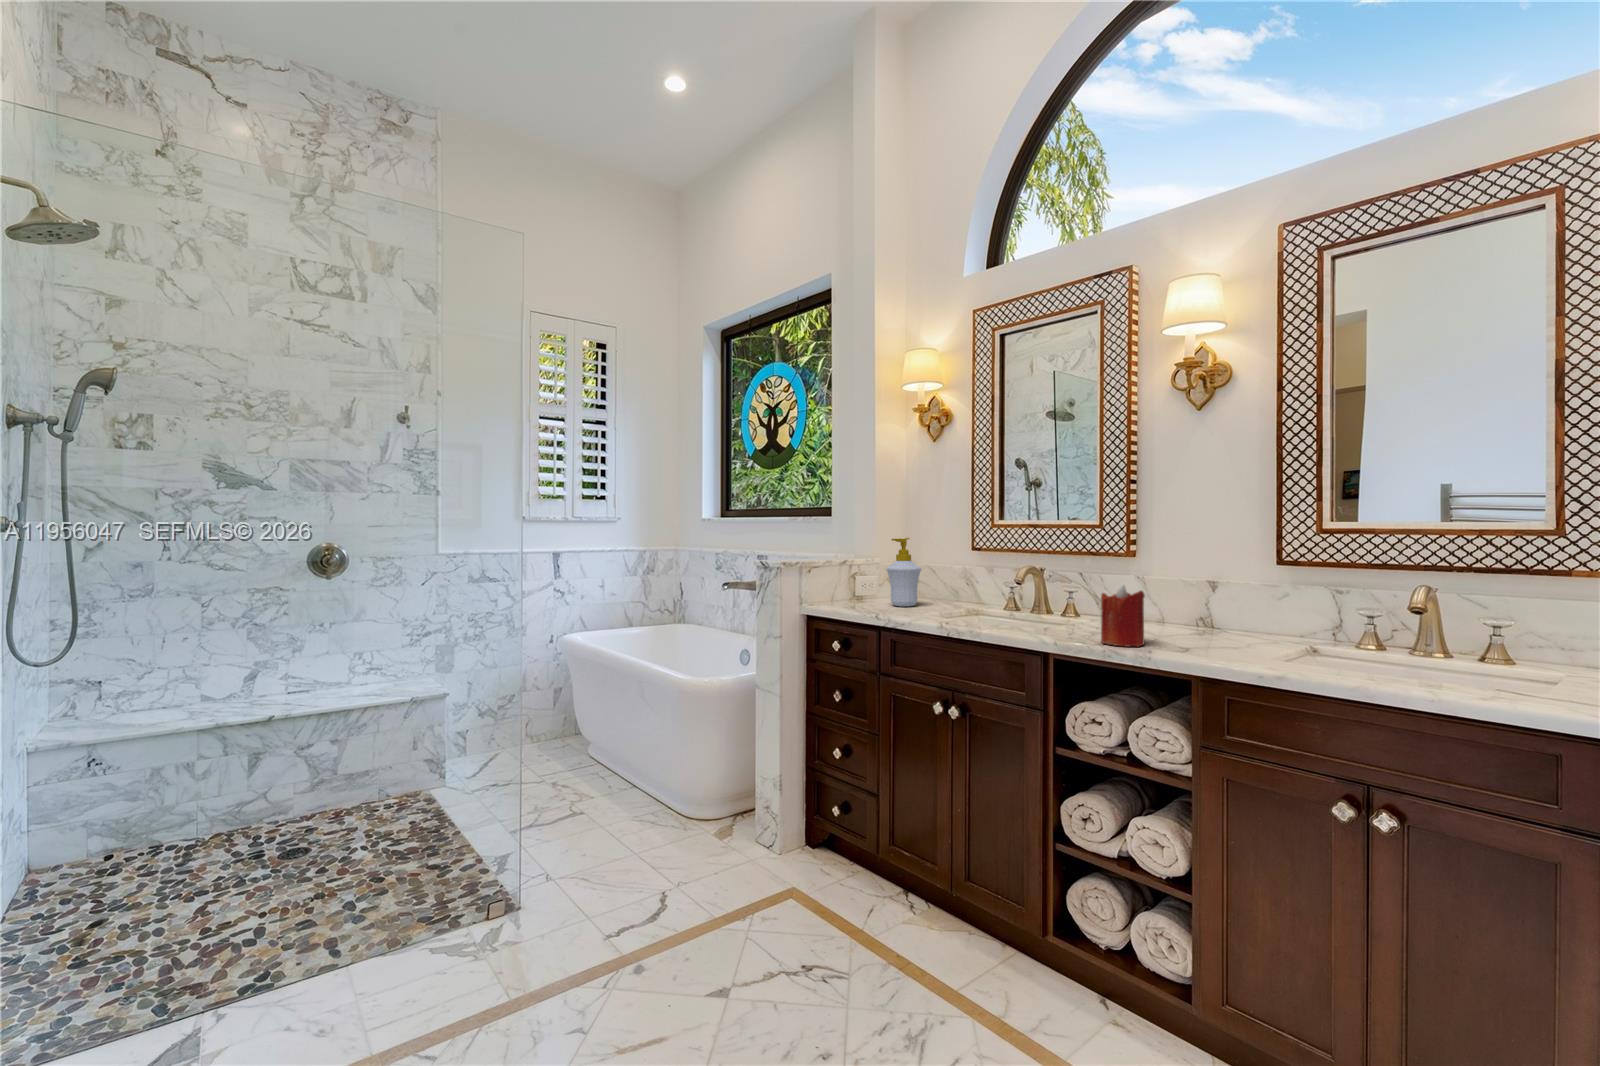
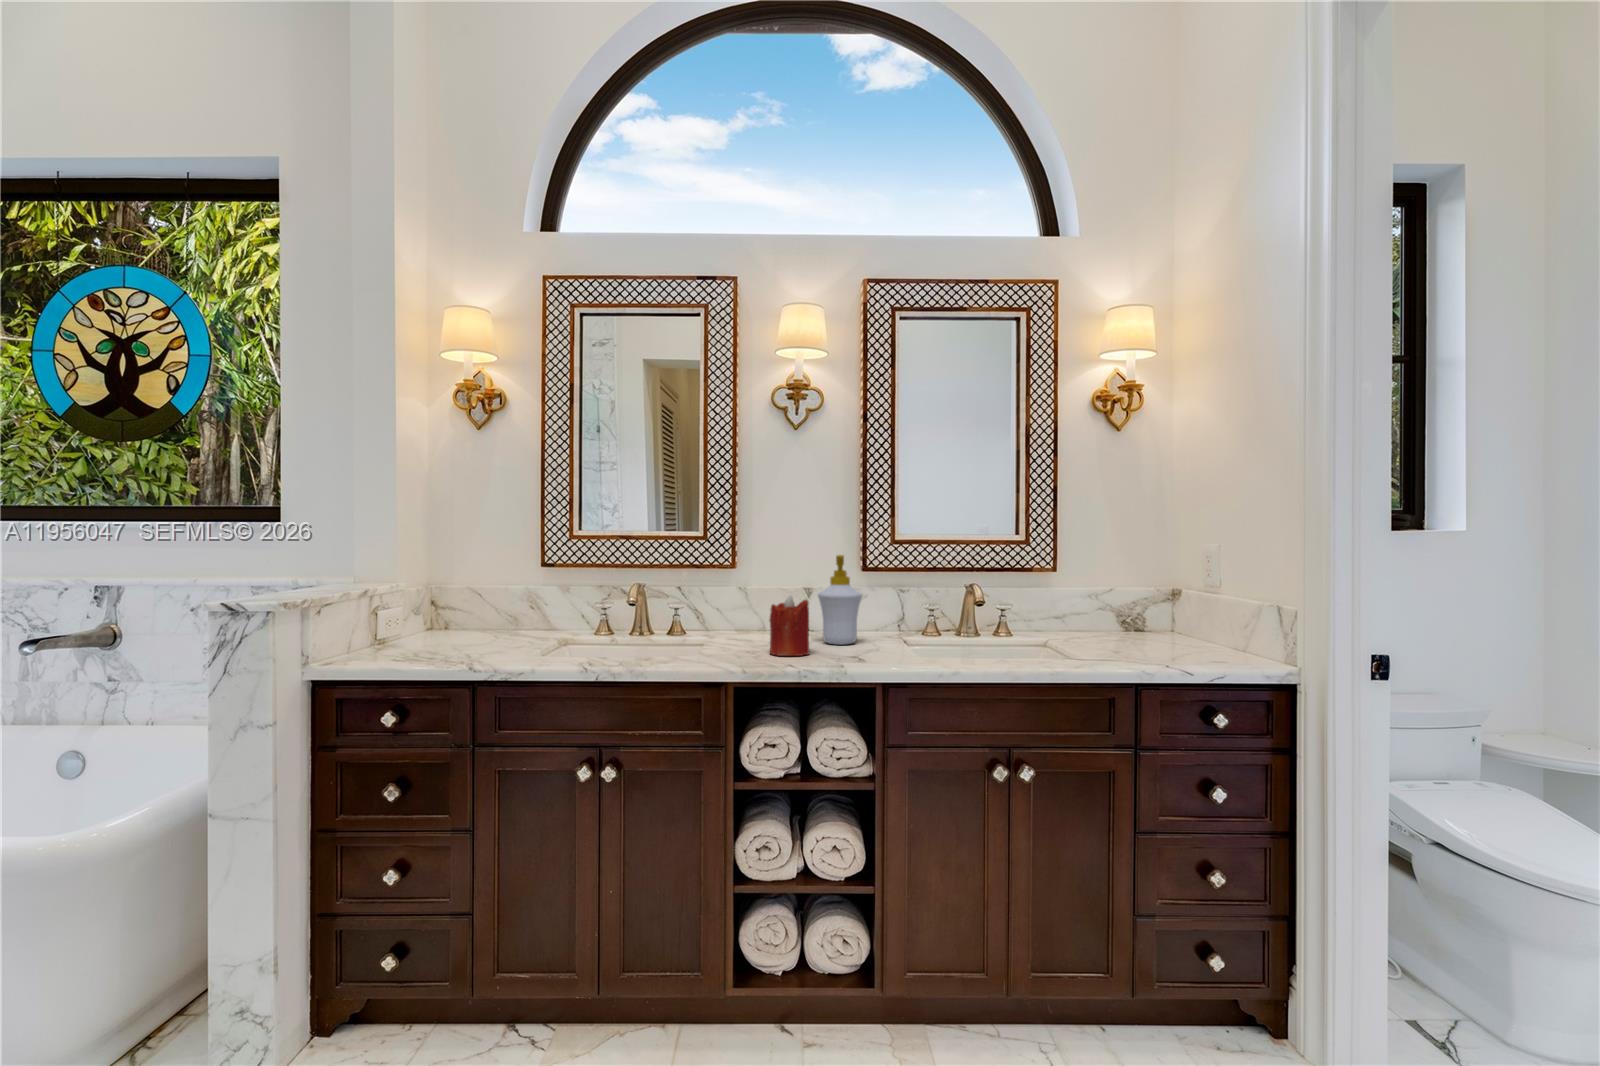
soap bottle: present [886,538,921,607] -> present [818,555,862,645]

